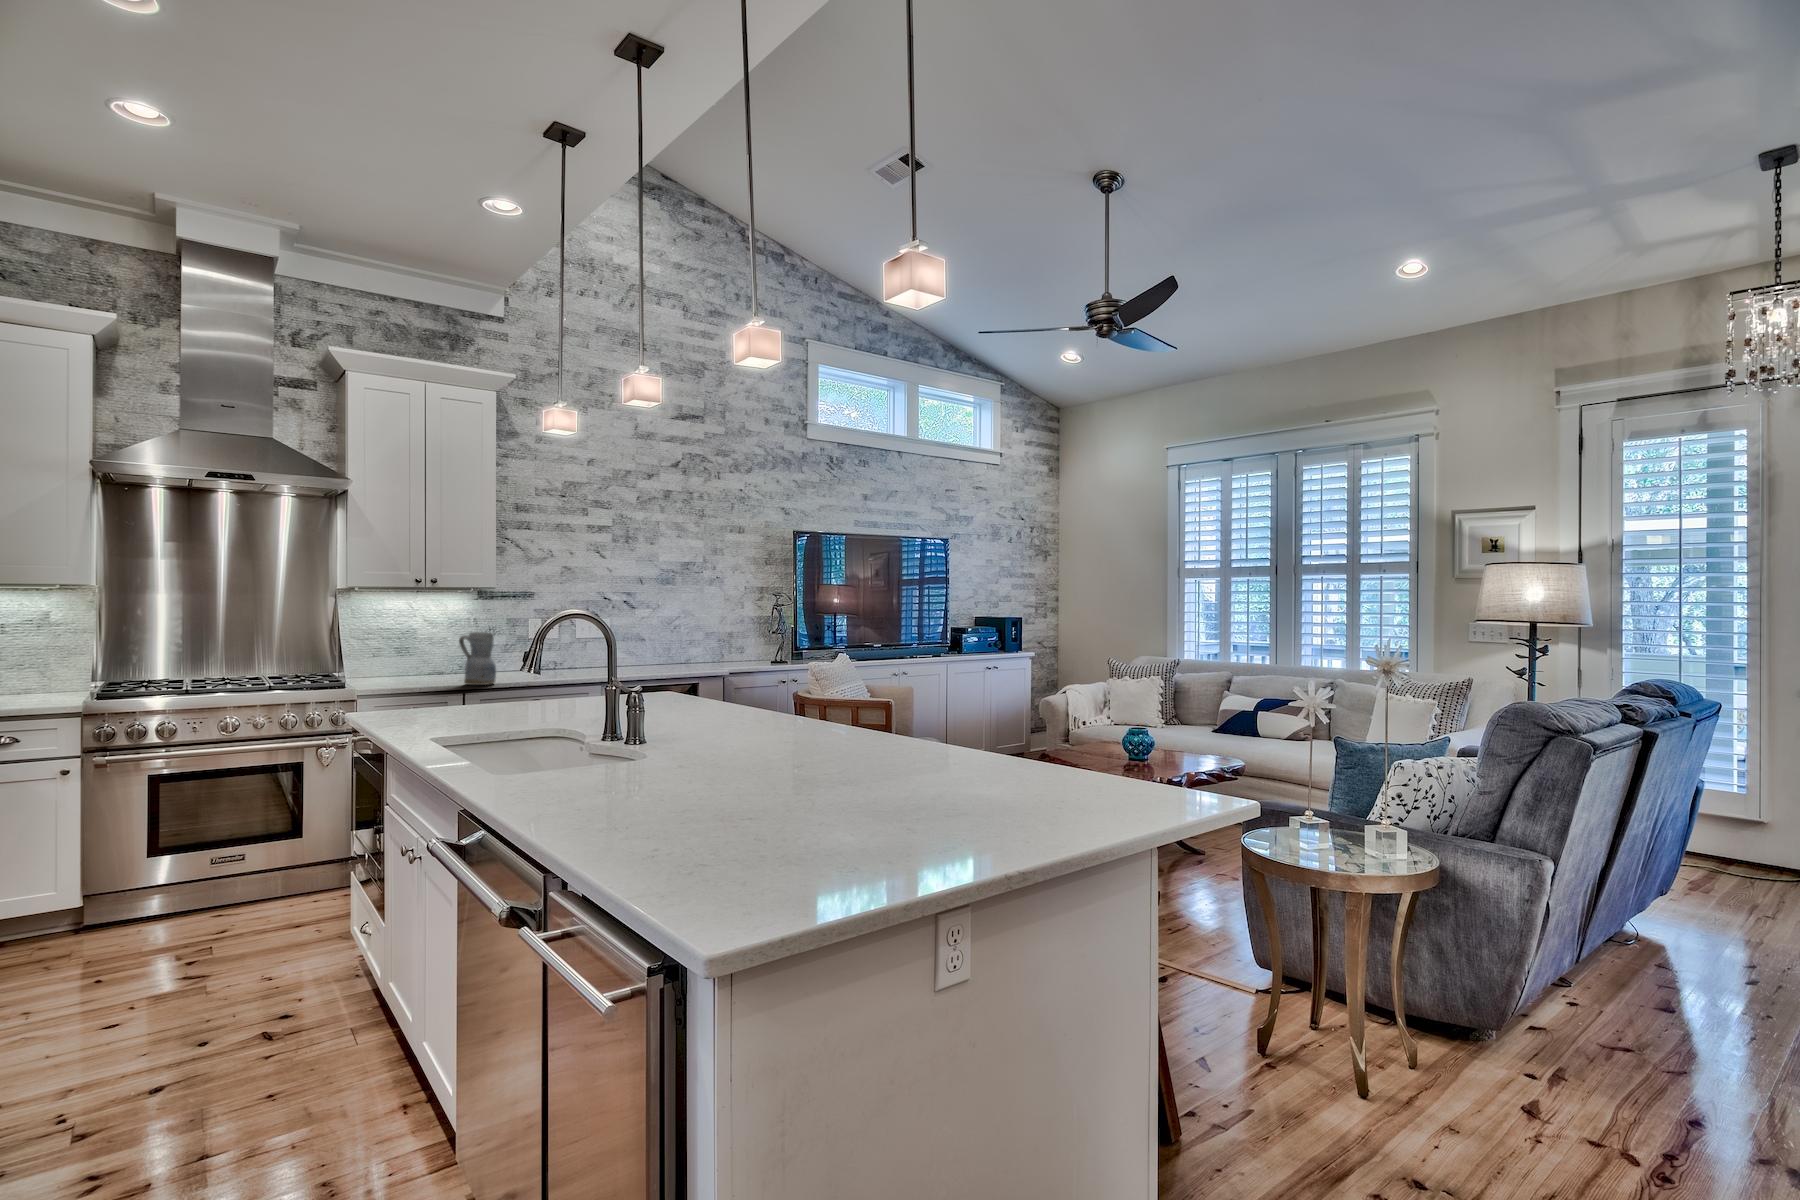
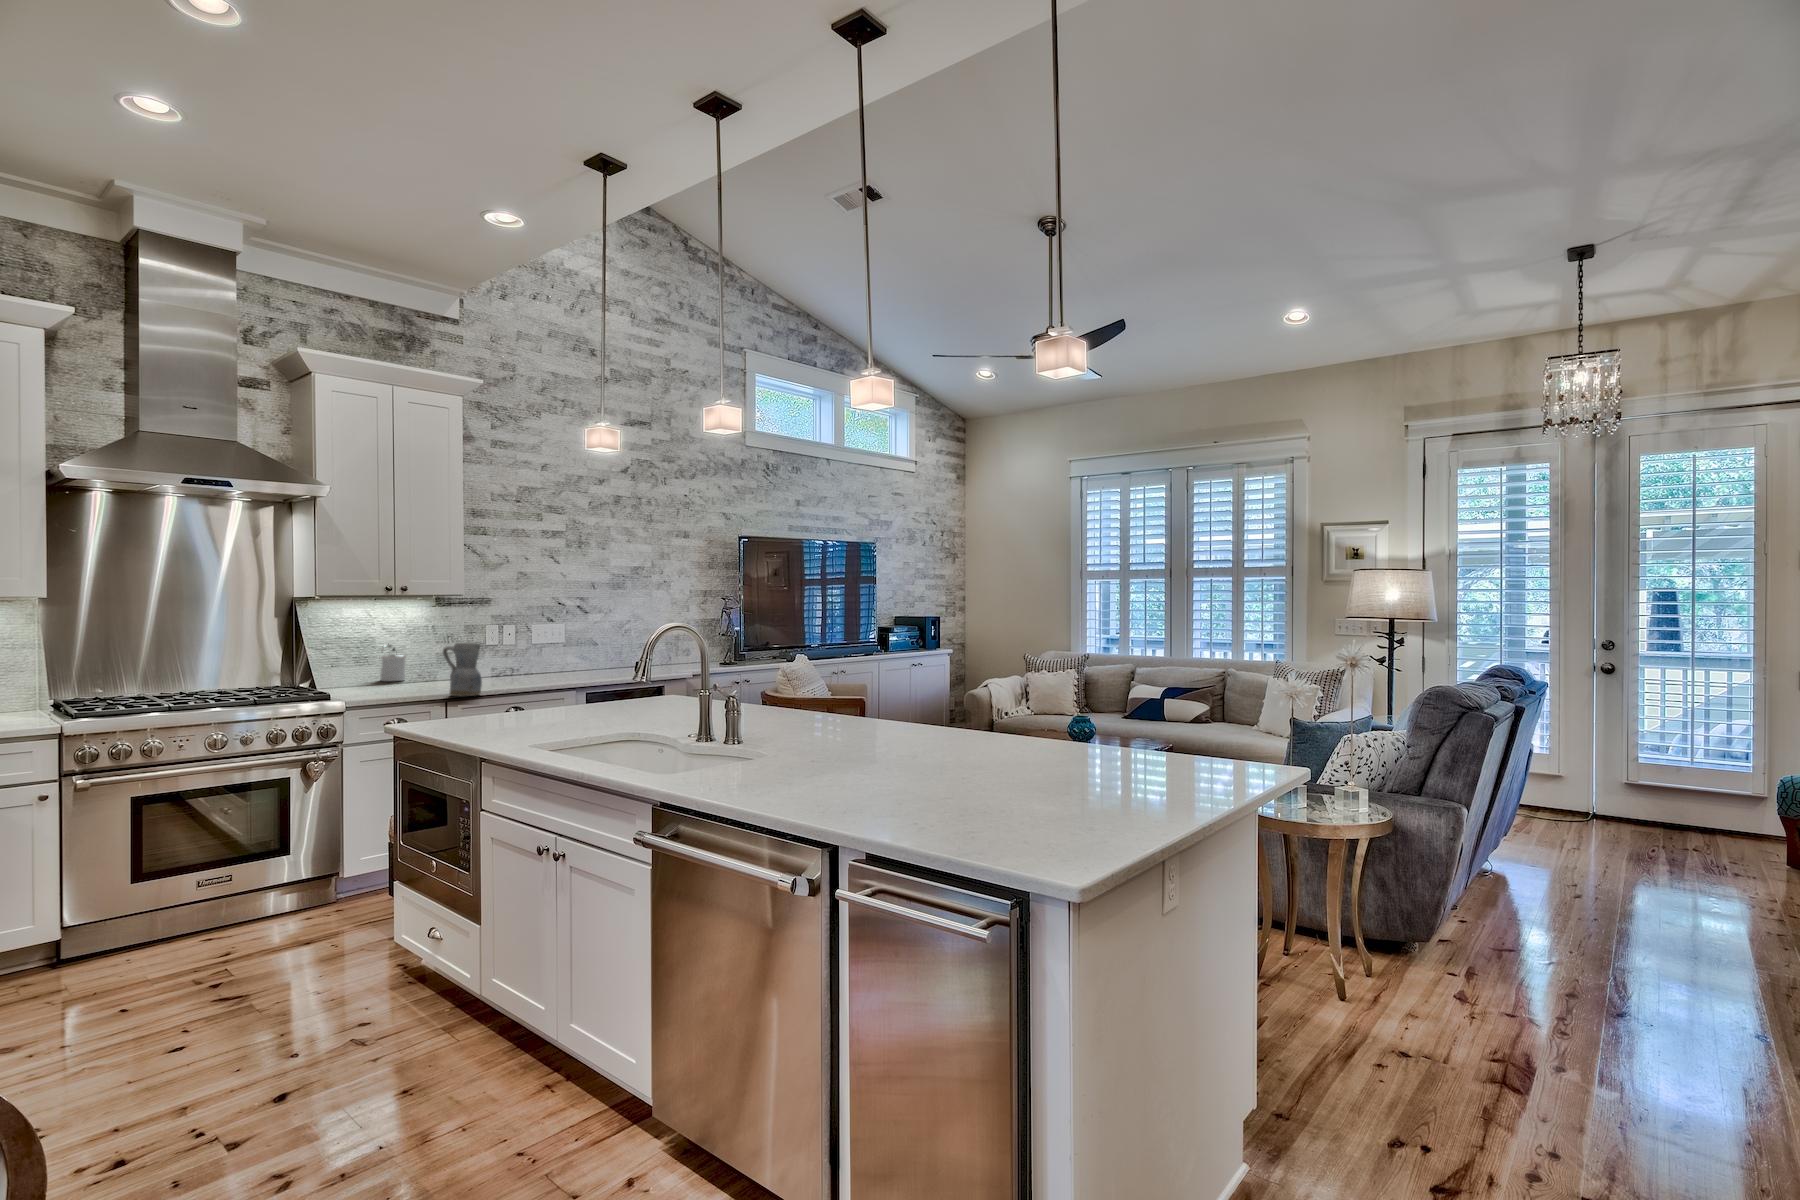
soap dispenser: none [422,632,451,669] -> present [380,644,406,681]

